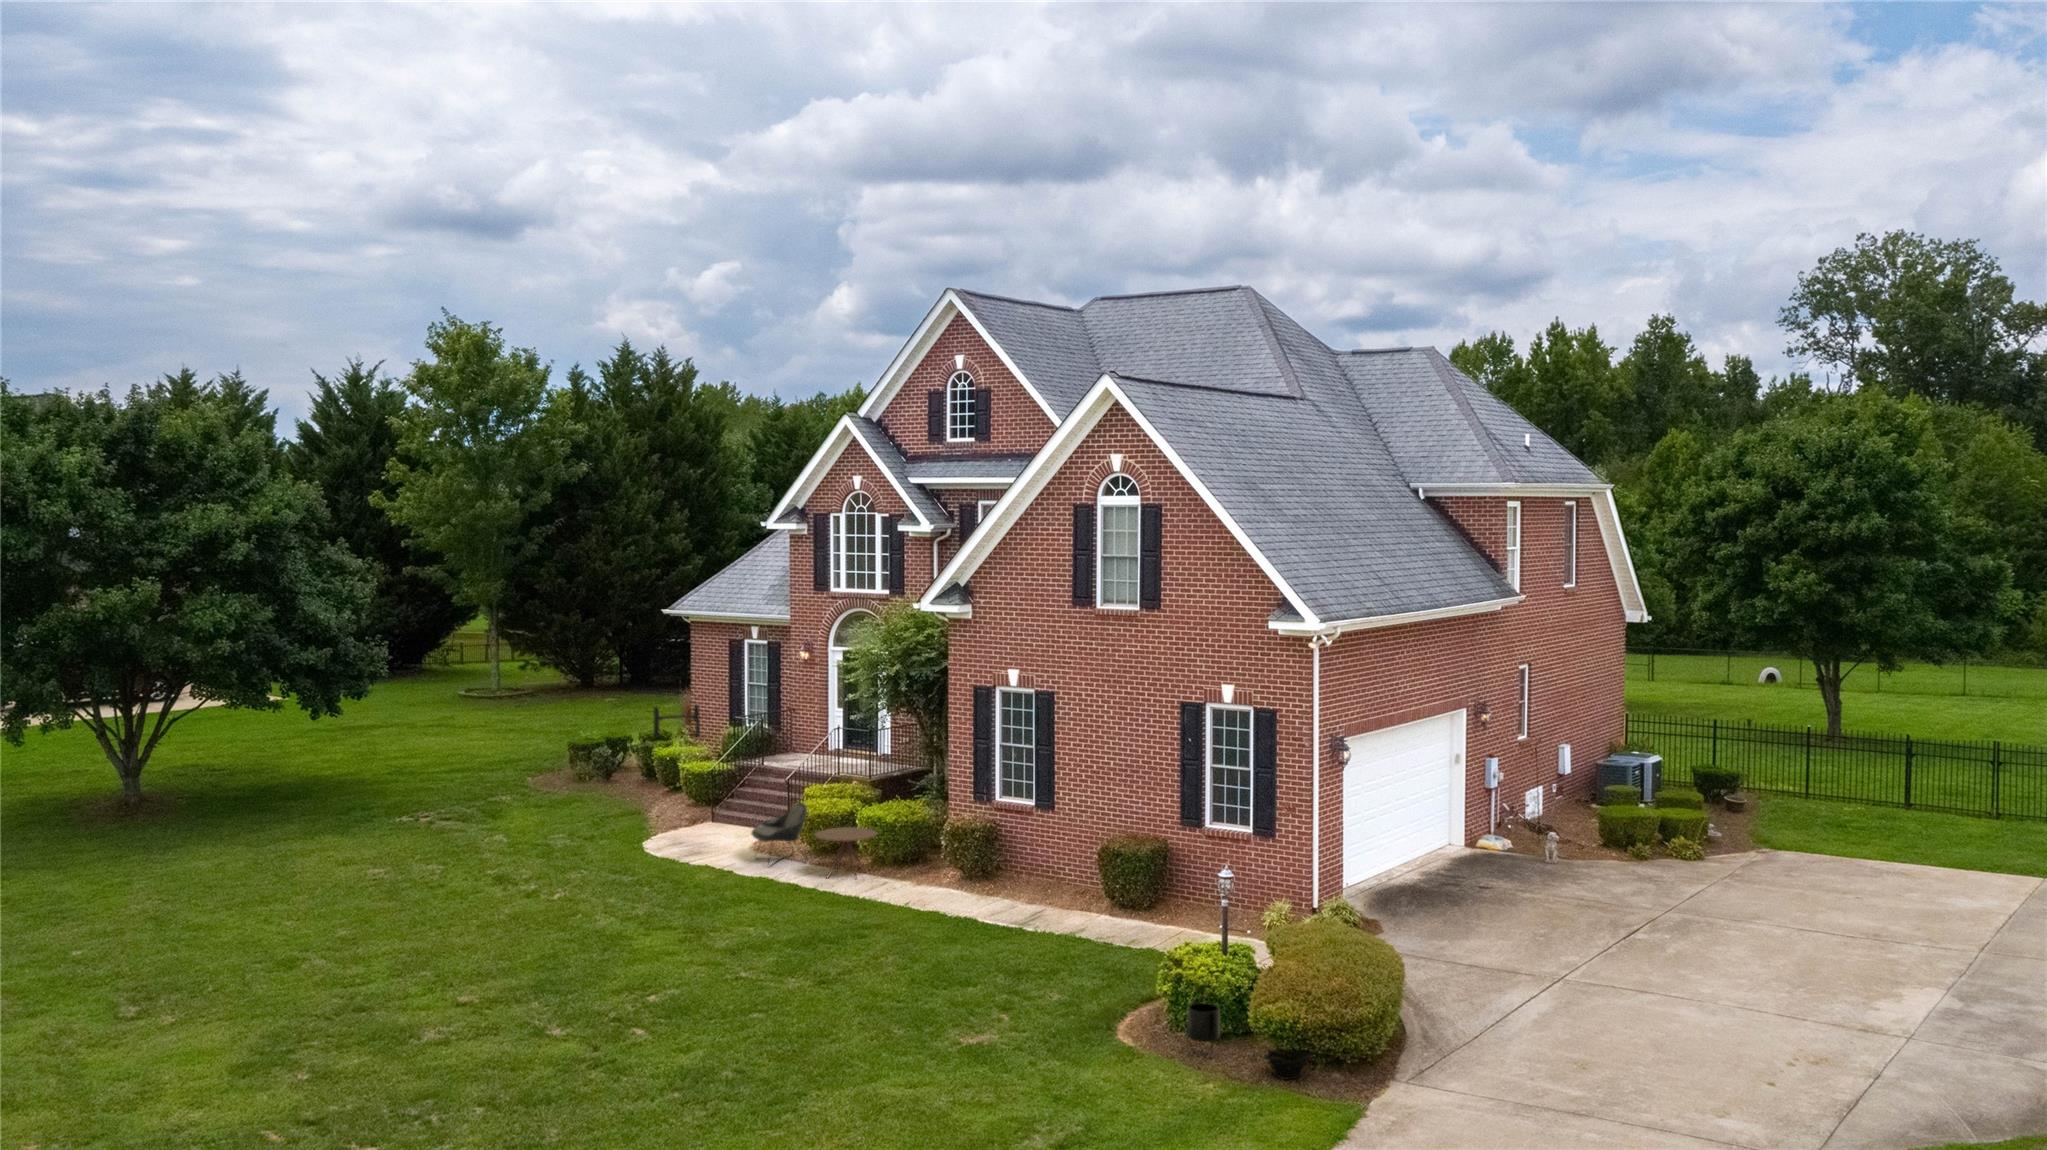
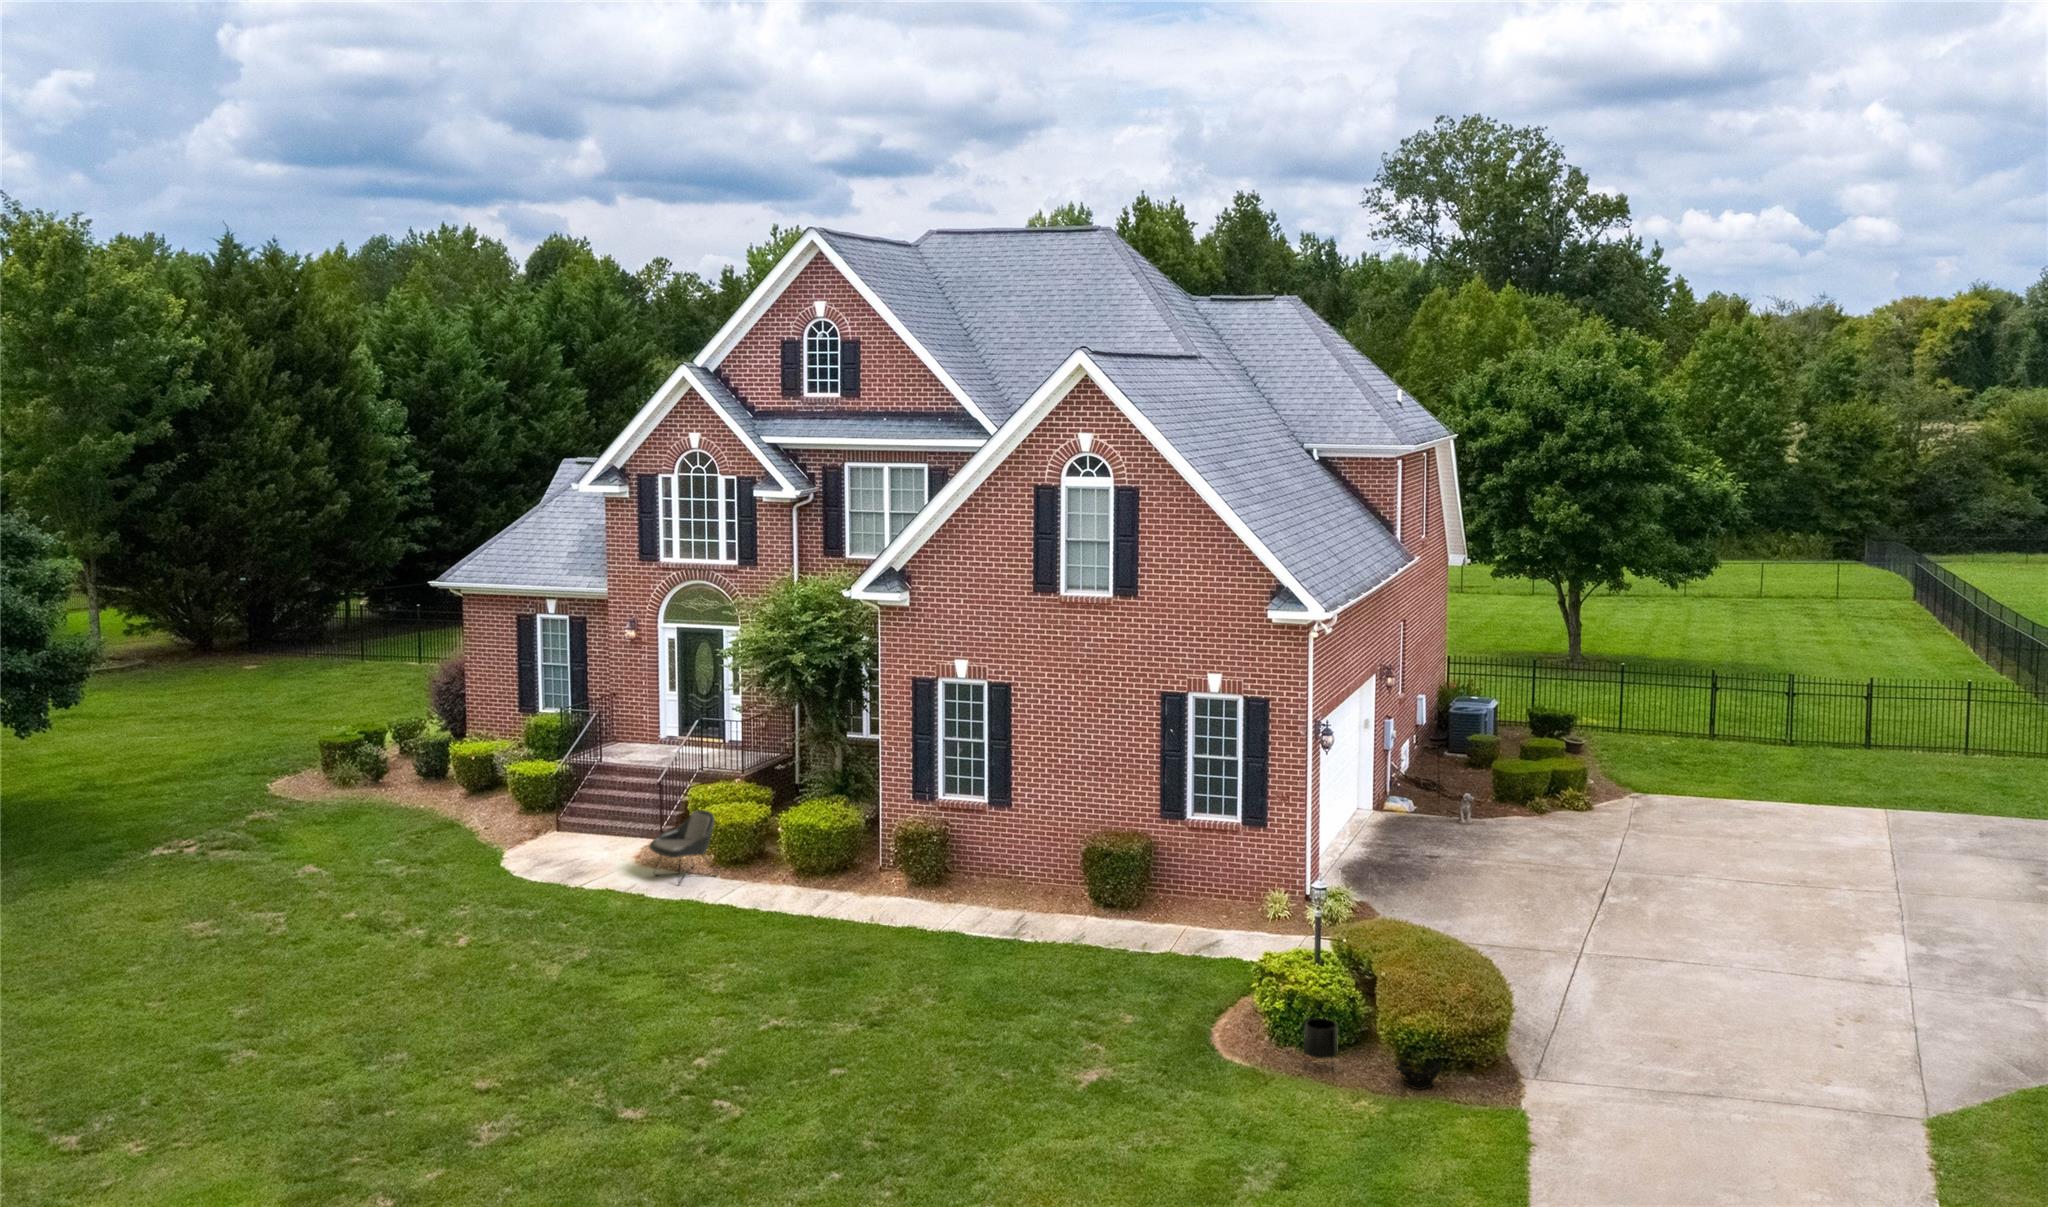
bench: present [654,705,700,739] -> none [425,688,484,731]
round table: present [814,827,877,878] -> none [739,835,808,895]

